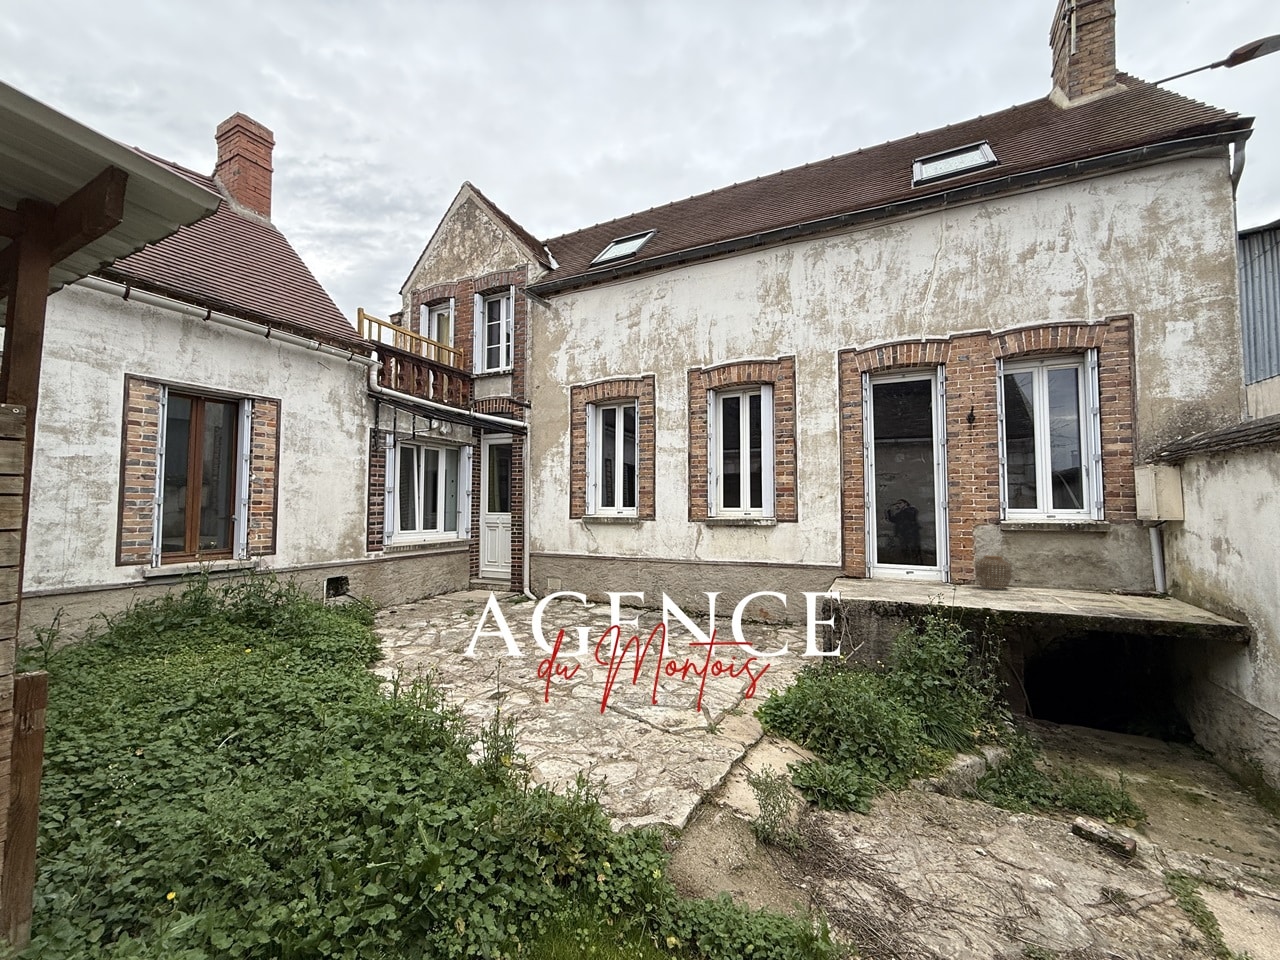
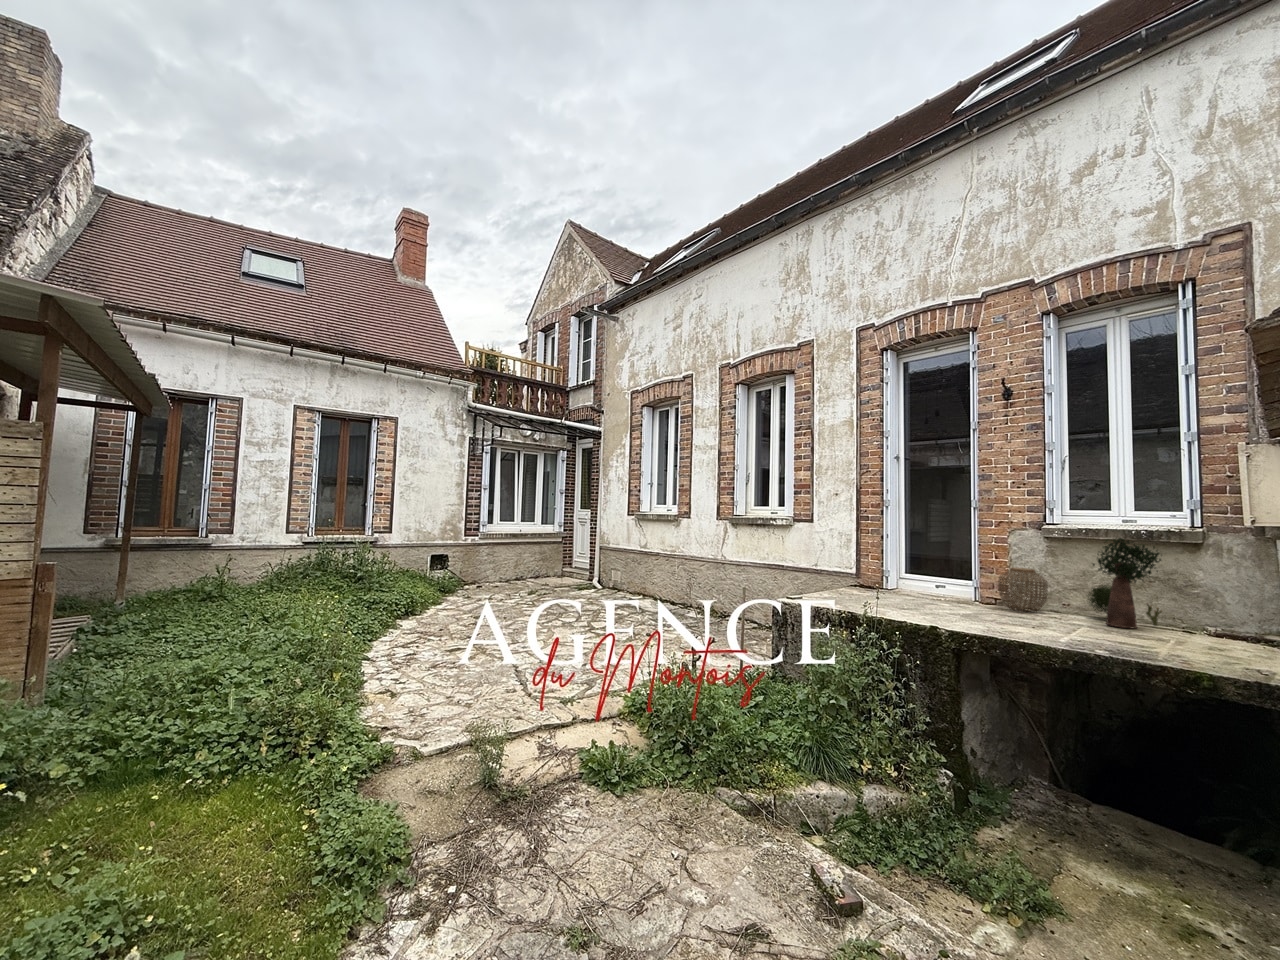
potted plant: none [1037,530,1095,595] -> present [1088,538,1162,628]

